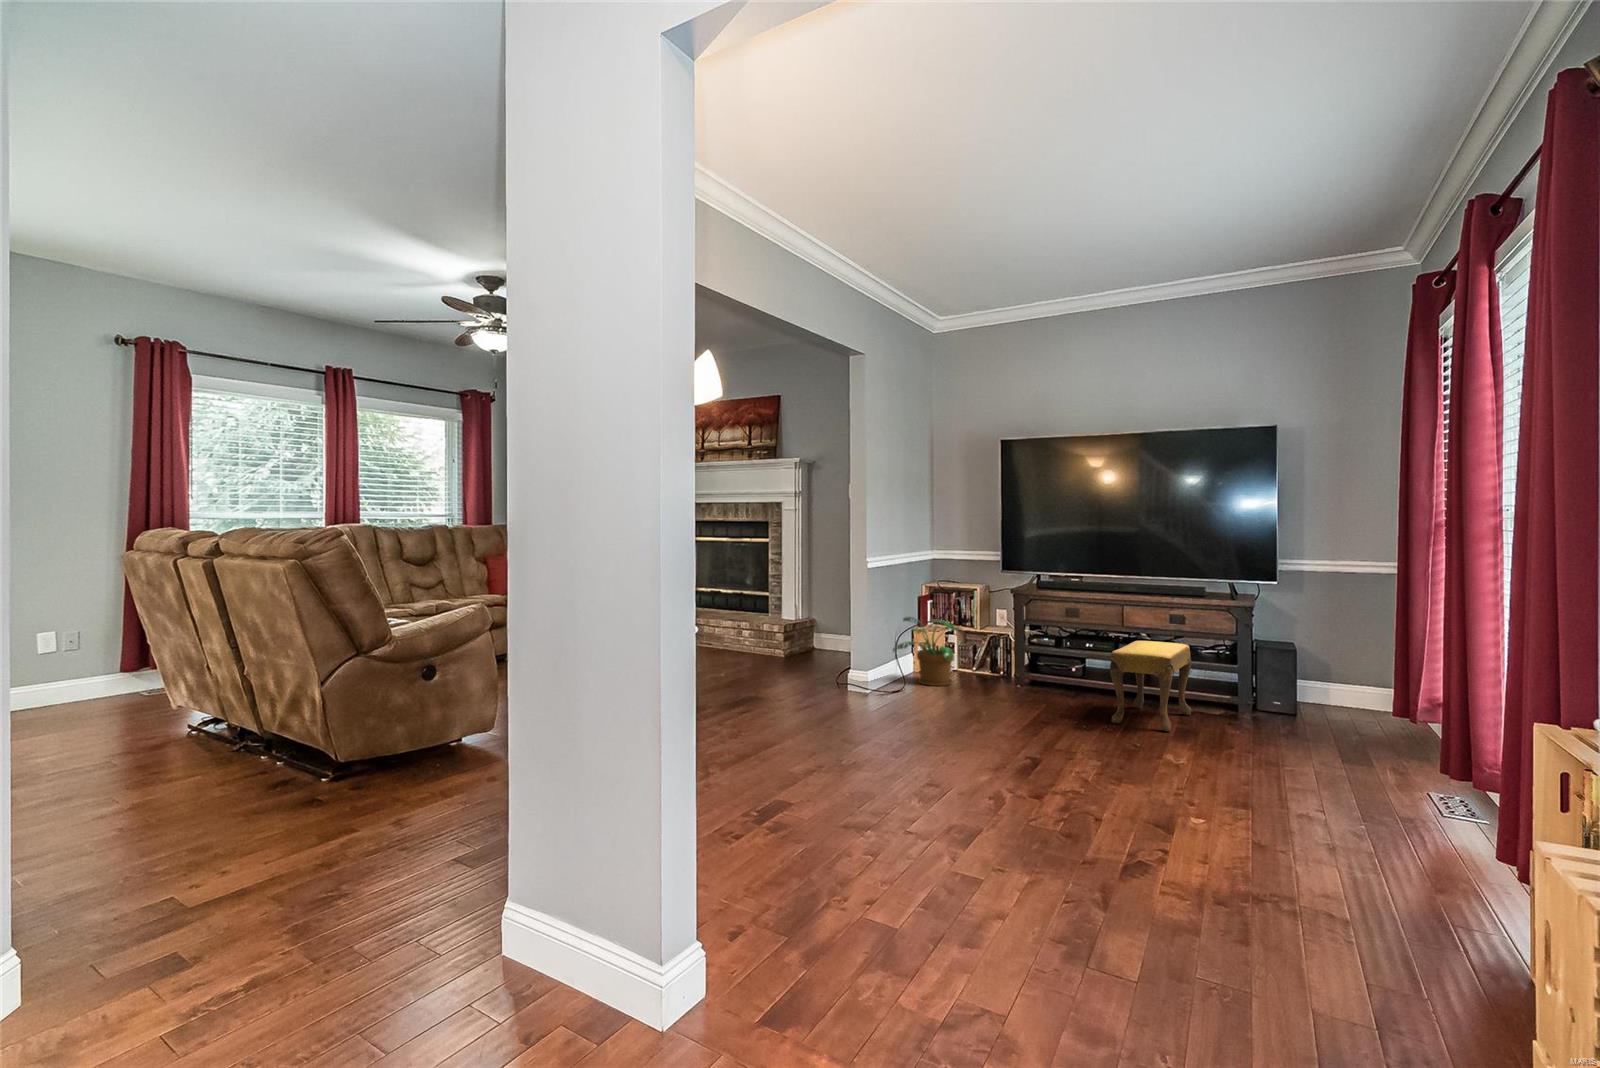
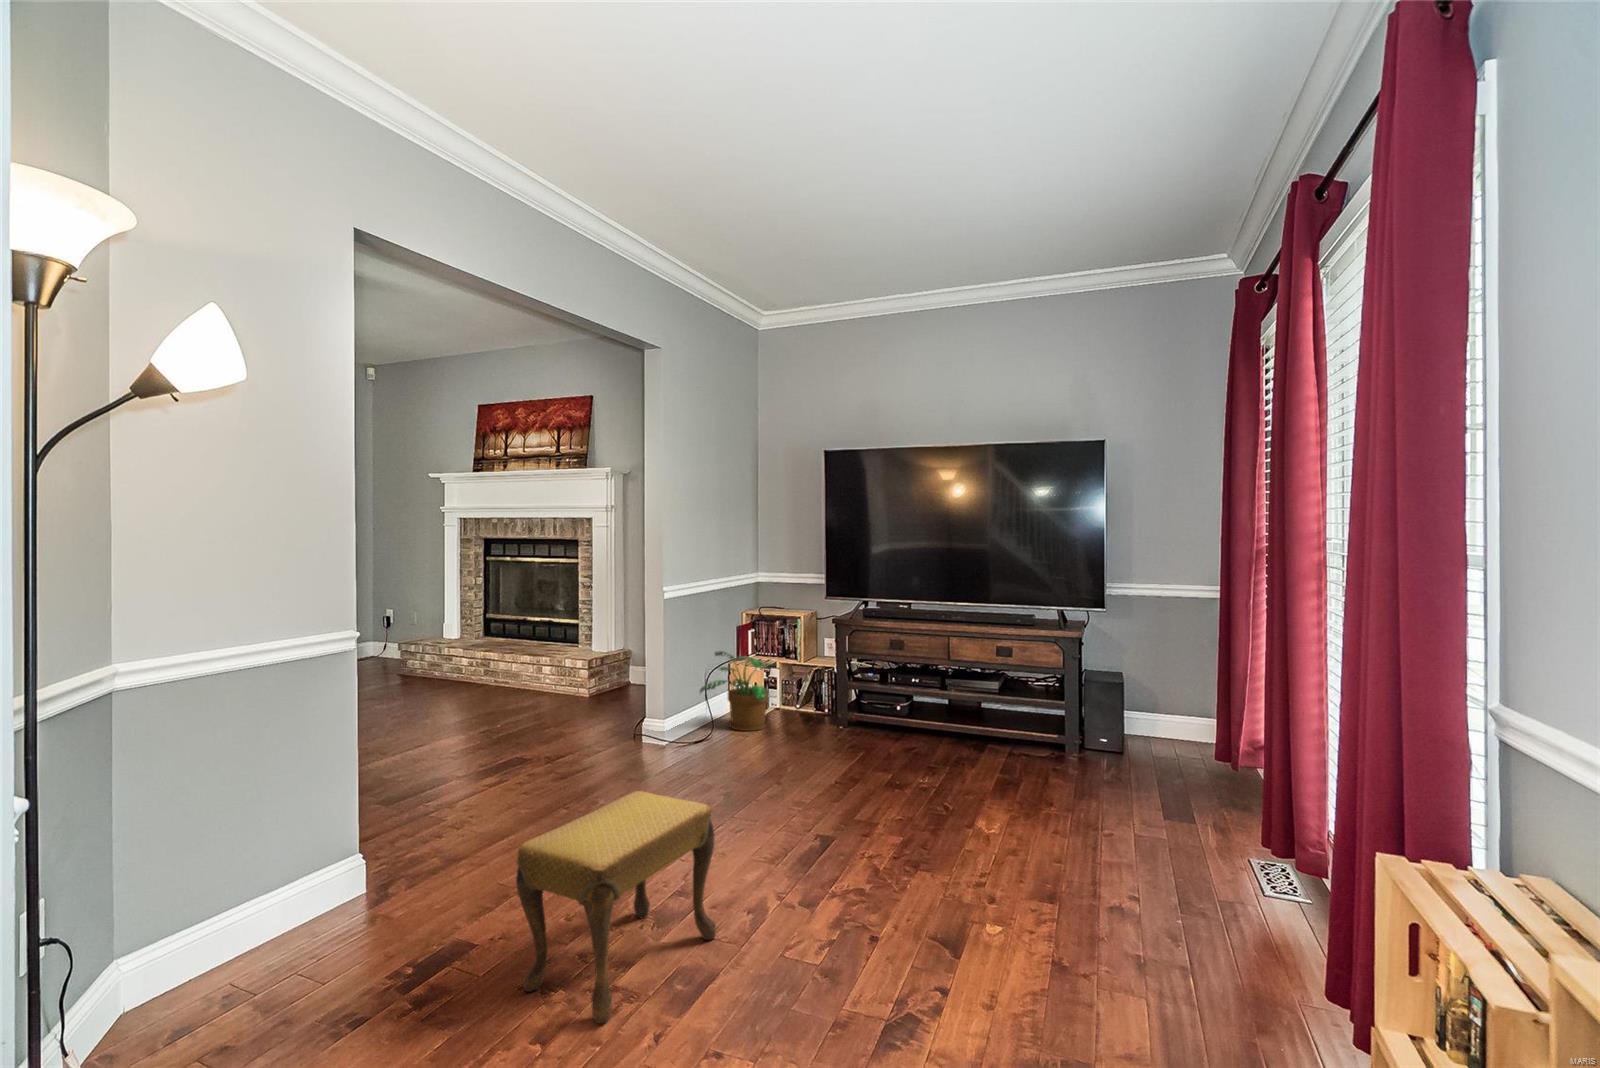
footstool: present [1110,641,1191,731] -> present [516,791,716,1023]

